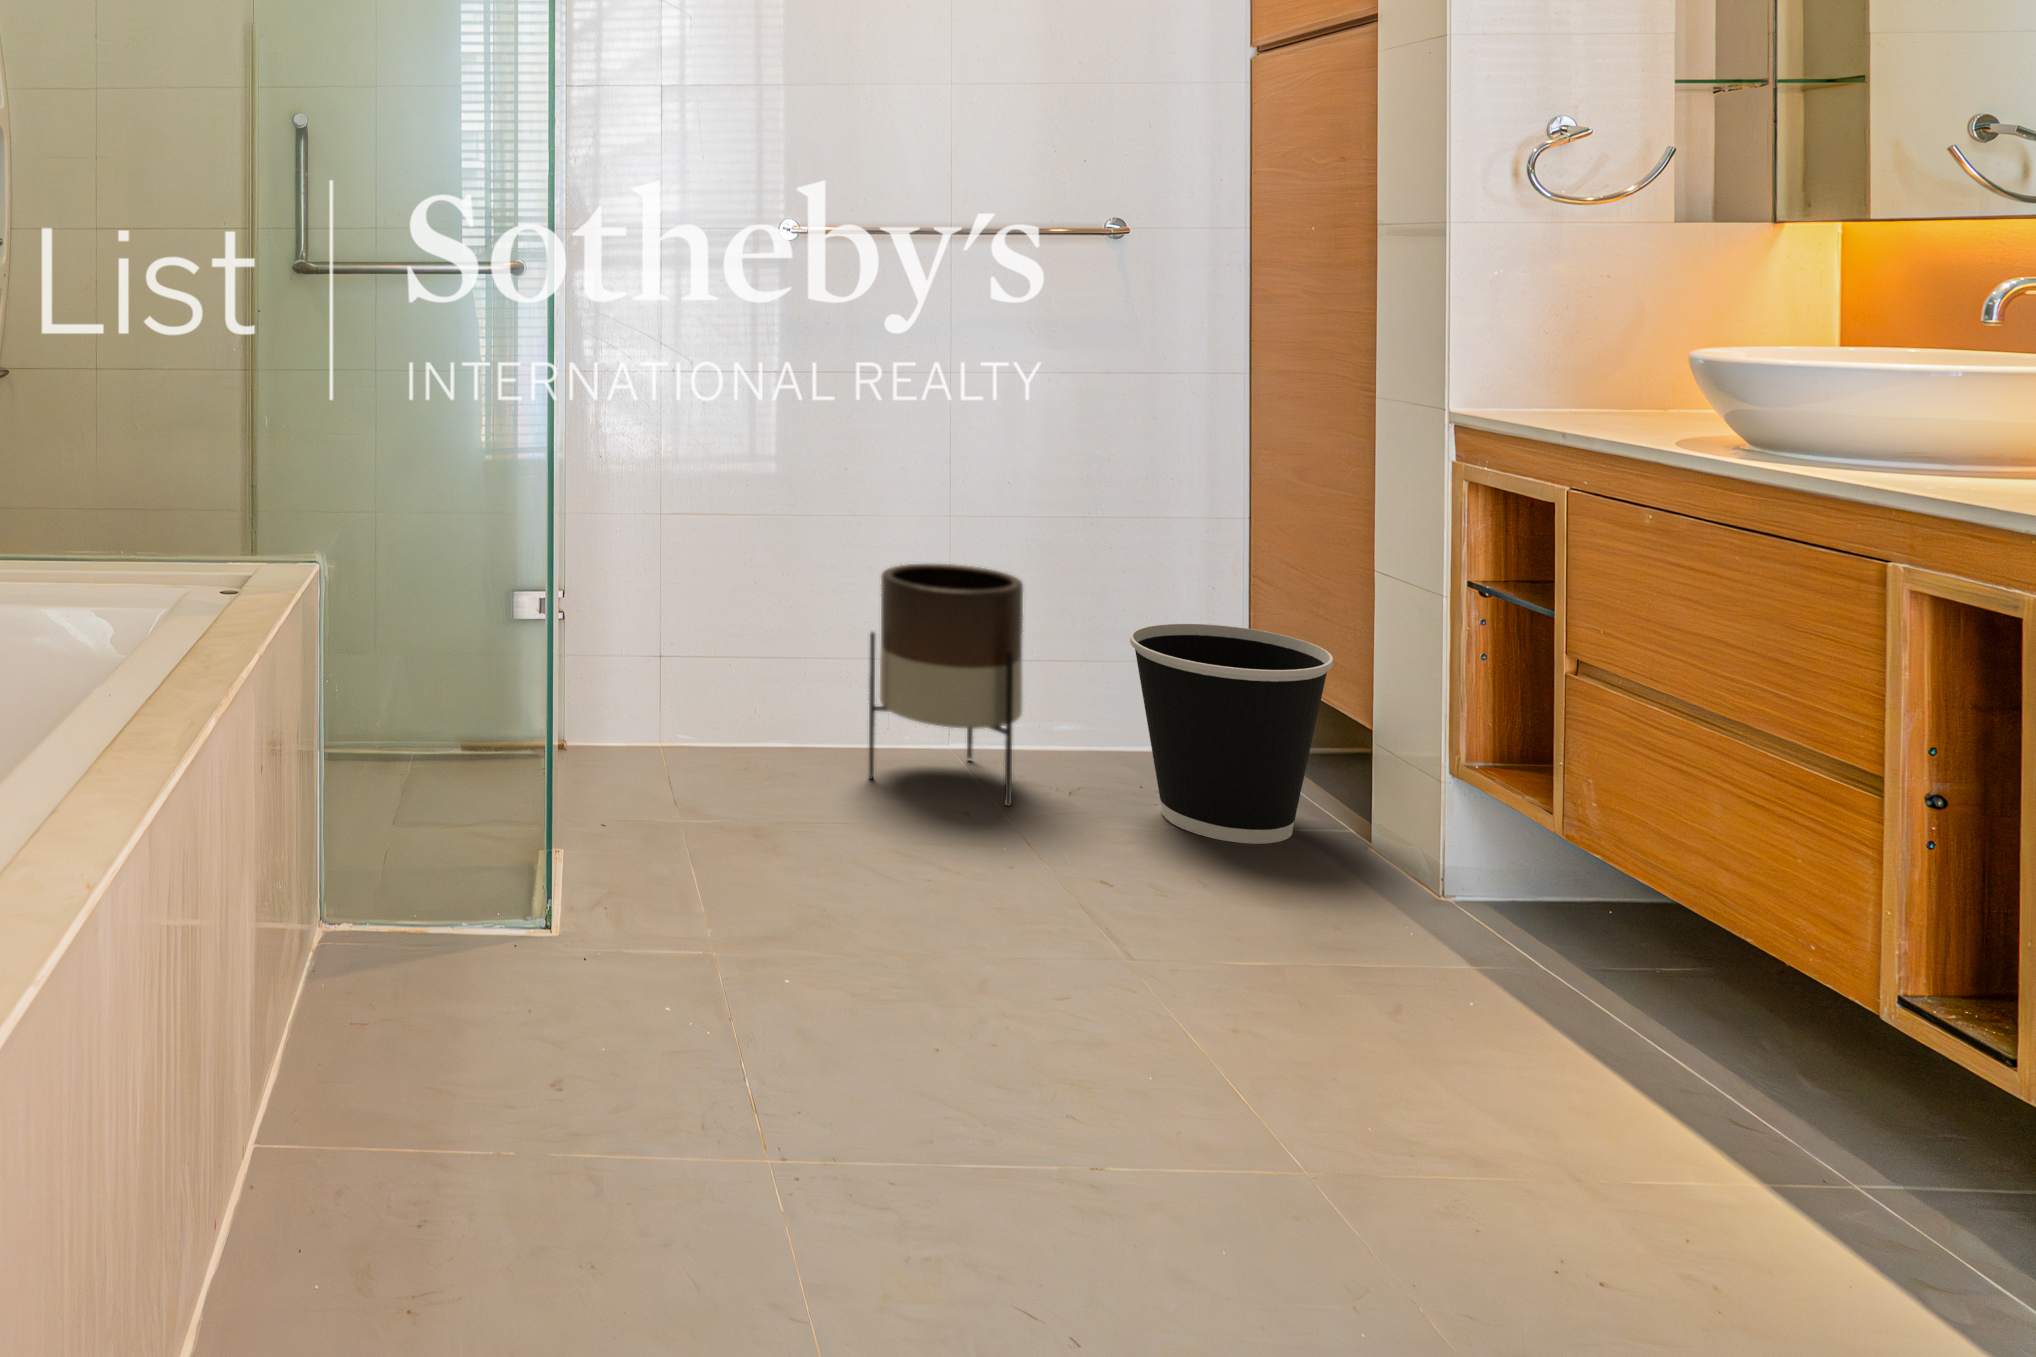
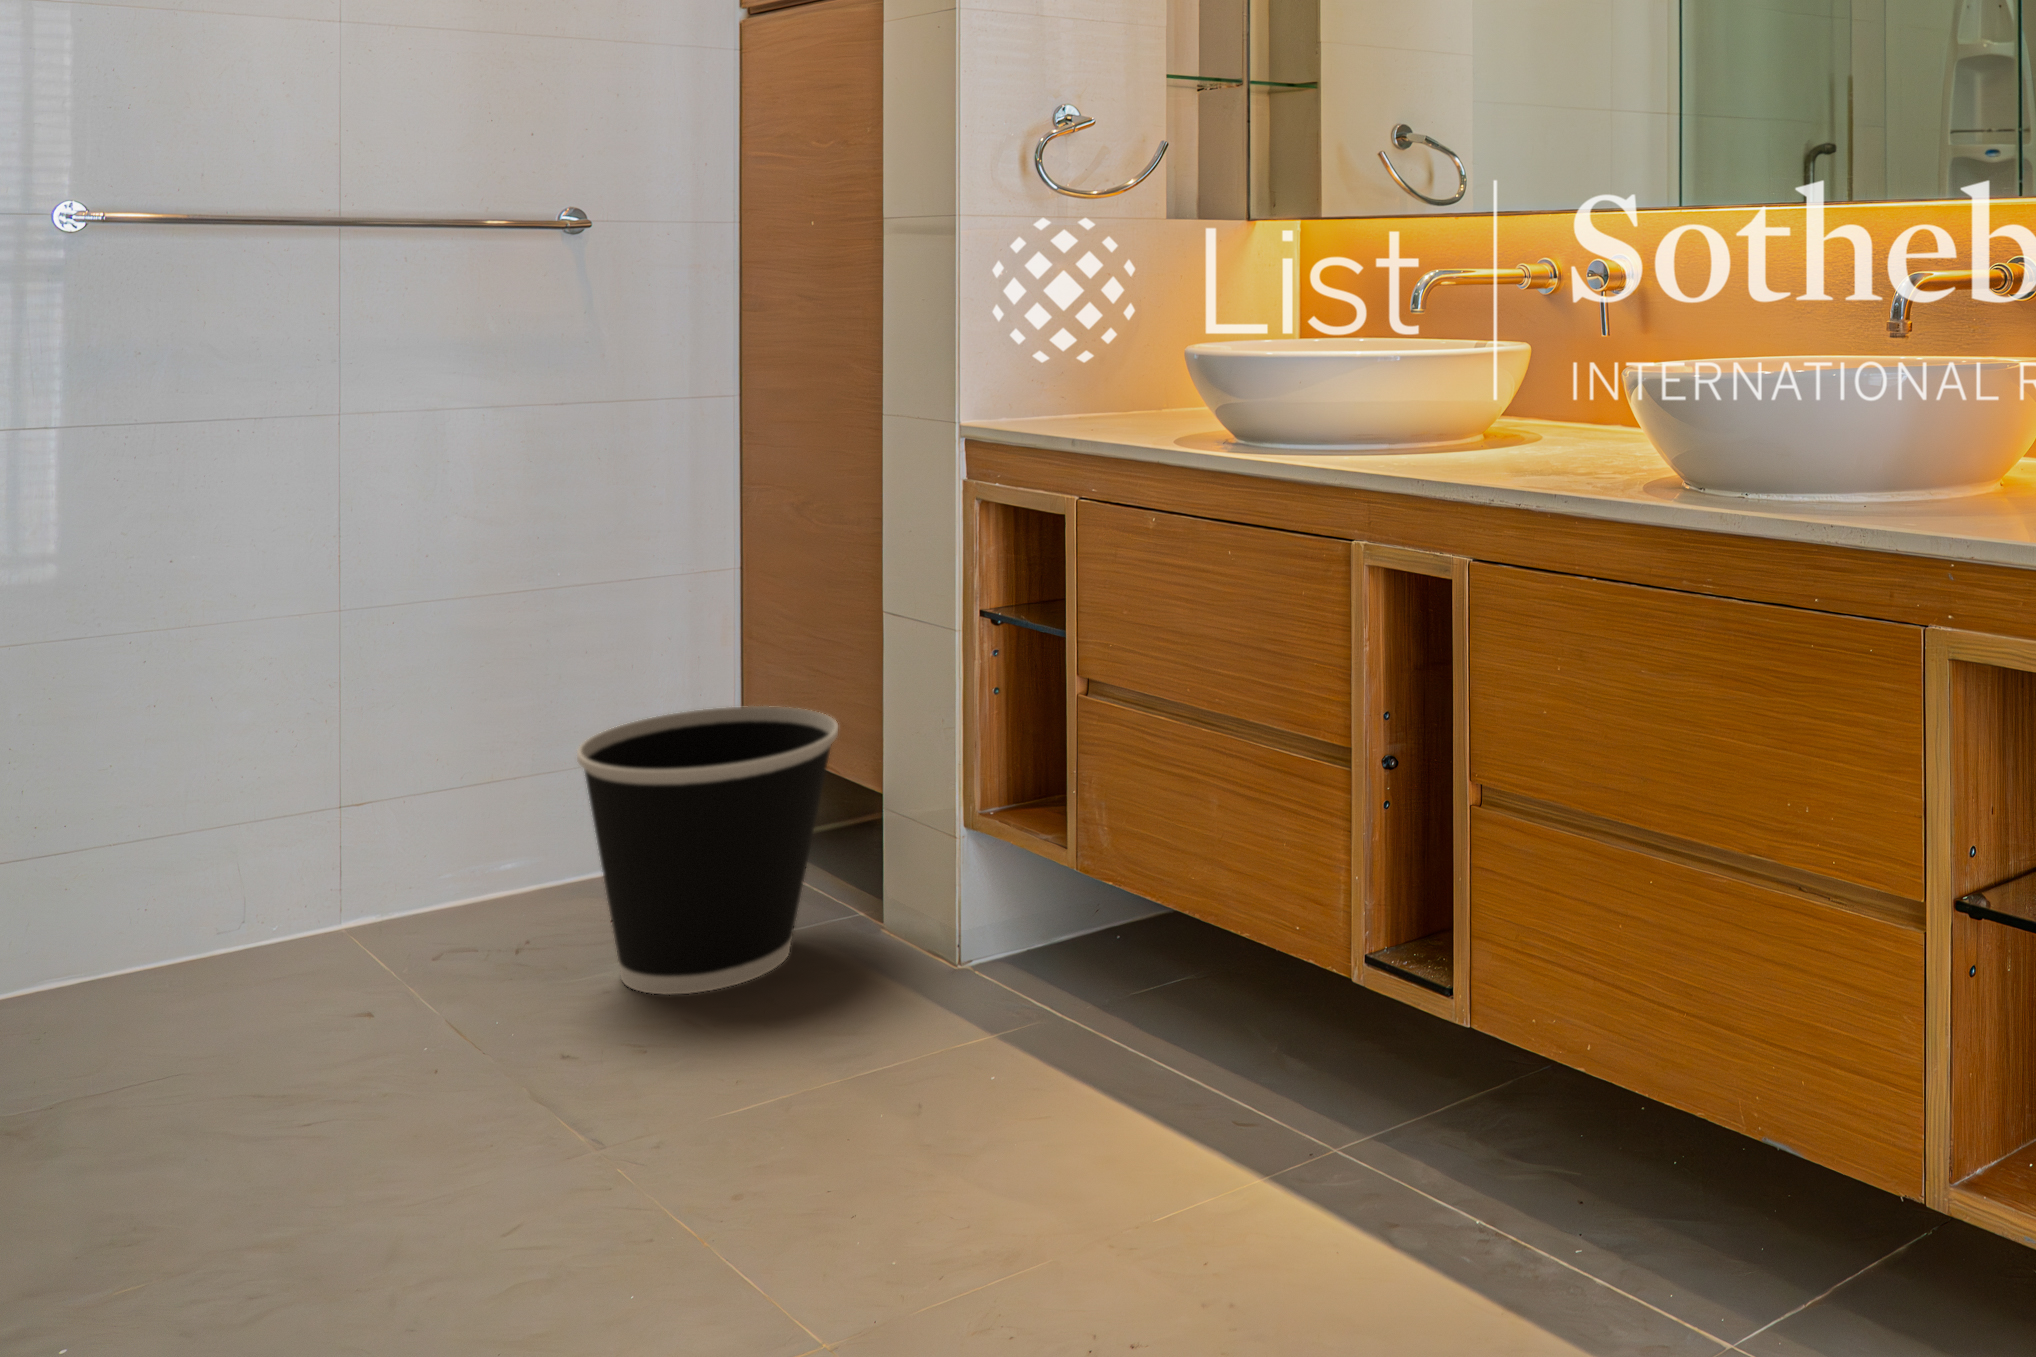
planter: present [868,564,1023,806] -> none [114,695,410,1080]

